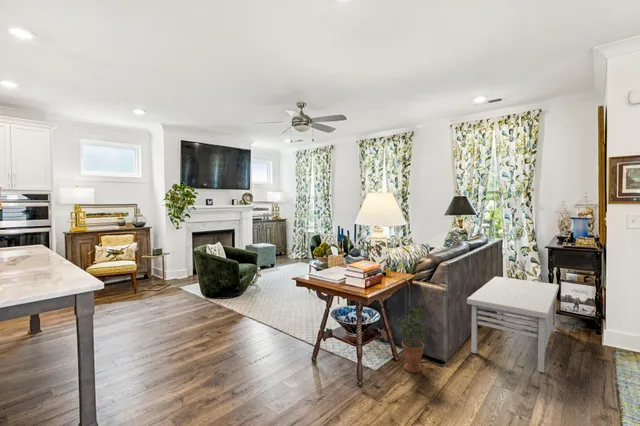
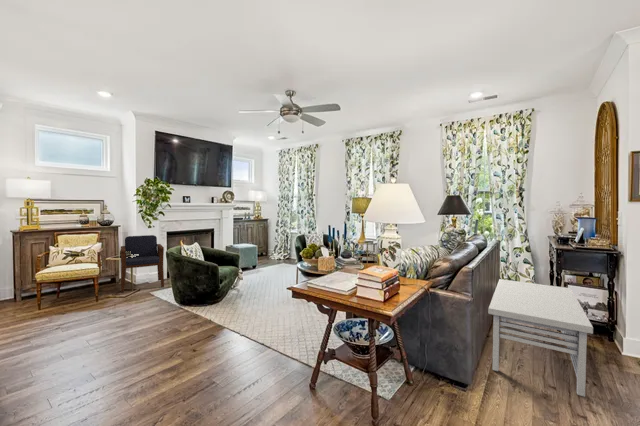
armchair: none [152,236,191,288] -> present [121,235,164,293]
potted plant: present [397,307,425,373] -> none [414,317,450,403]

